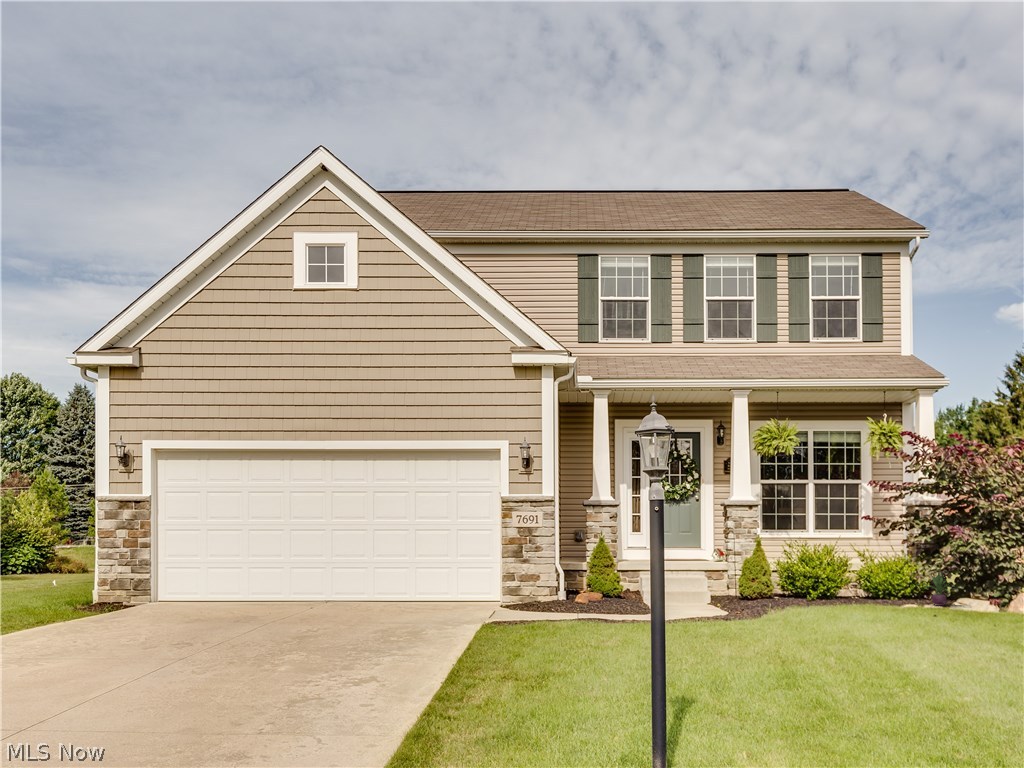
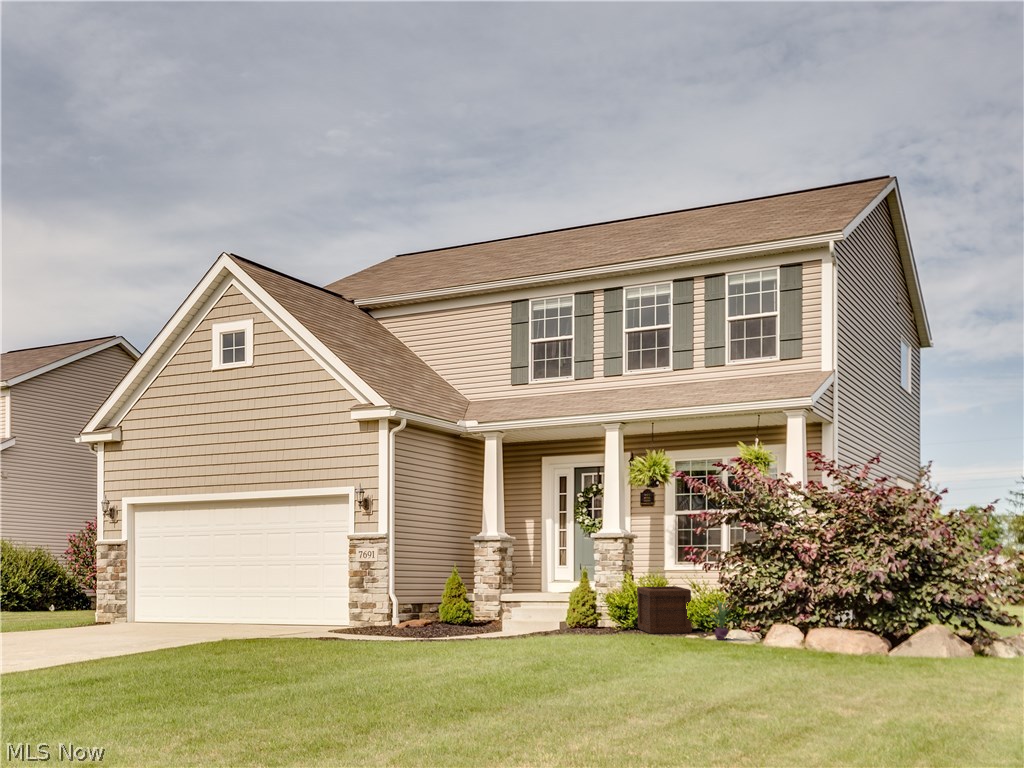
wooden crate: none [817,551,880,601] -> present [637,586,692,634]

